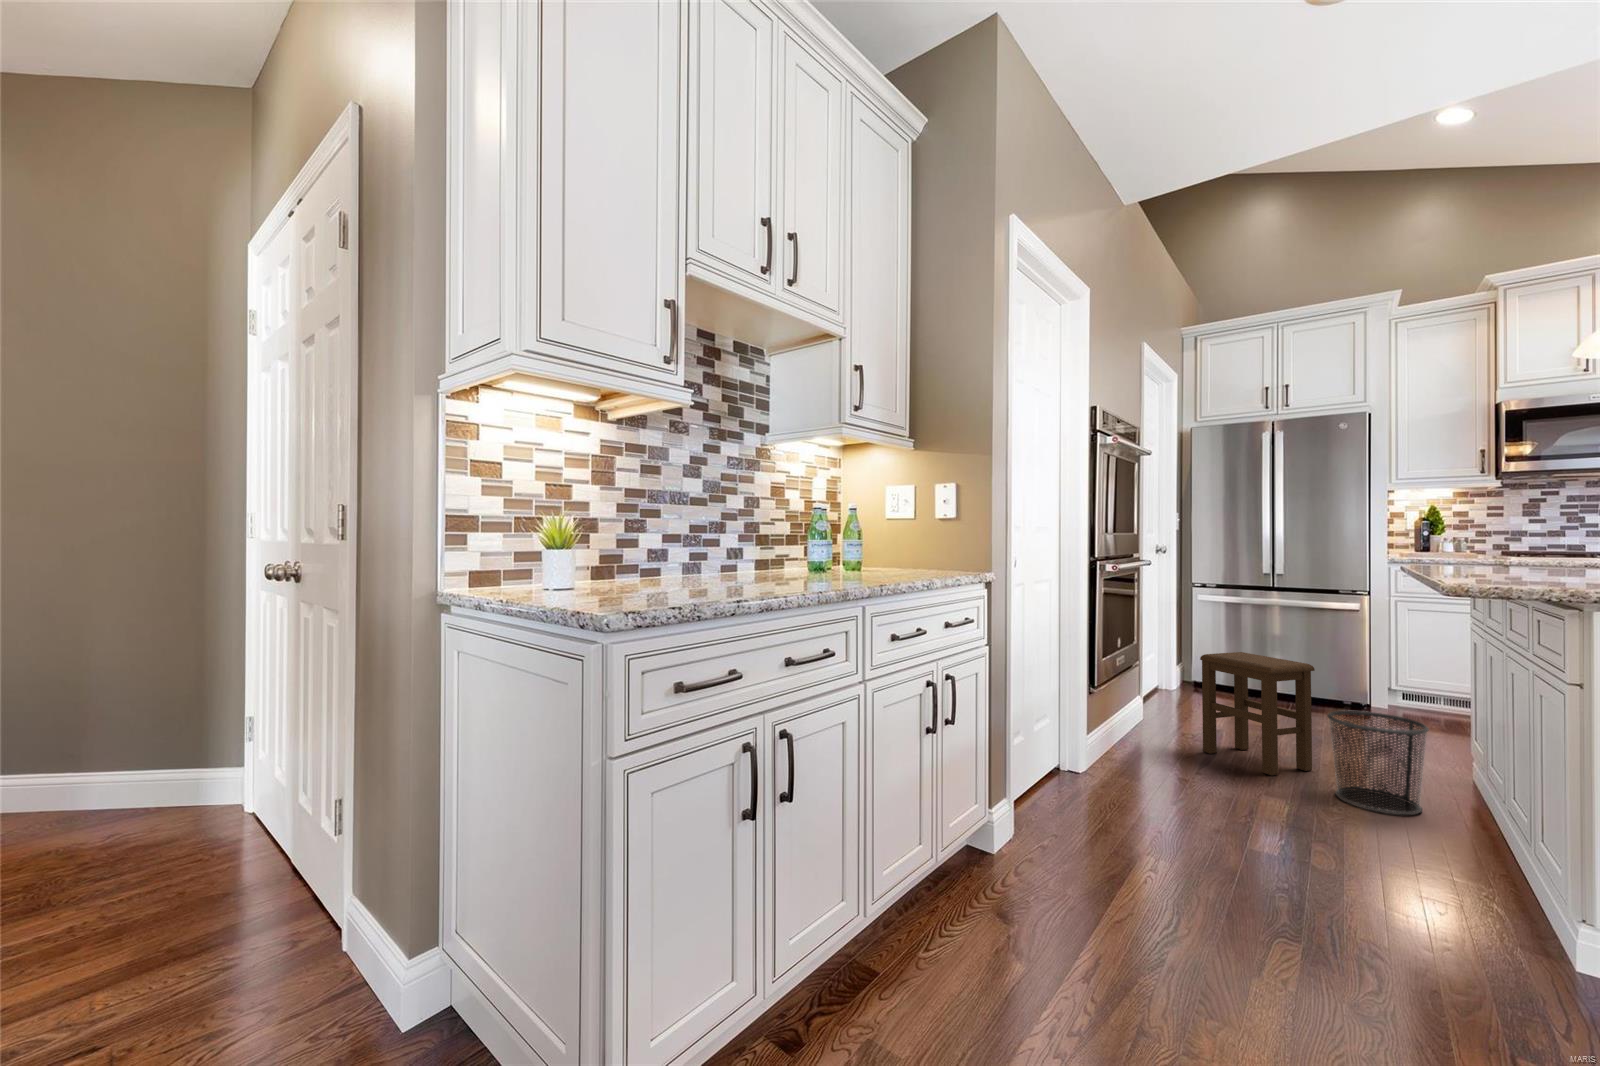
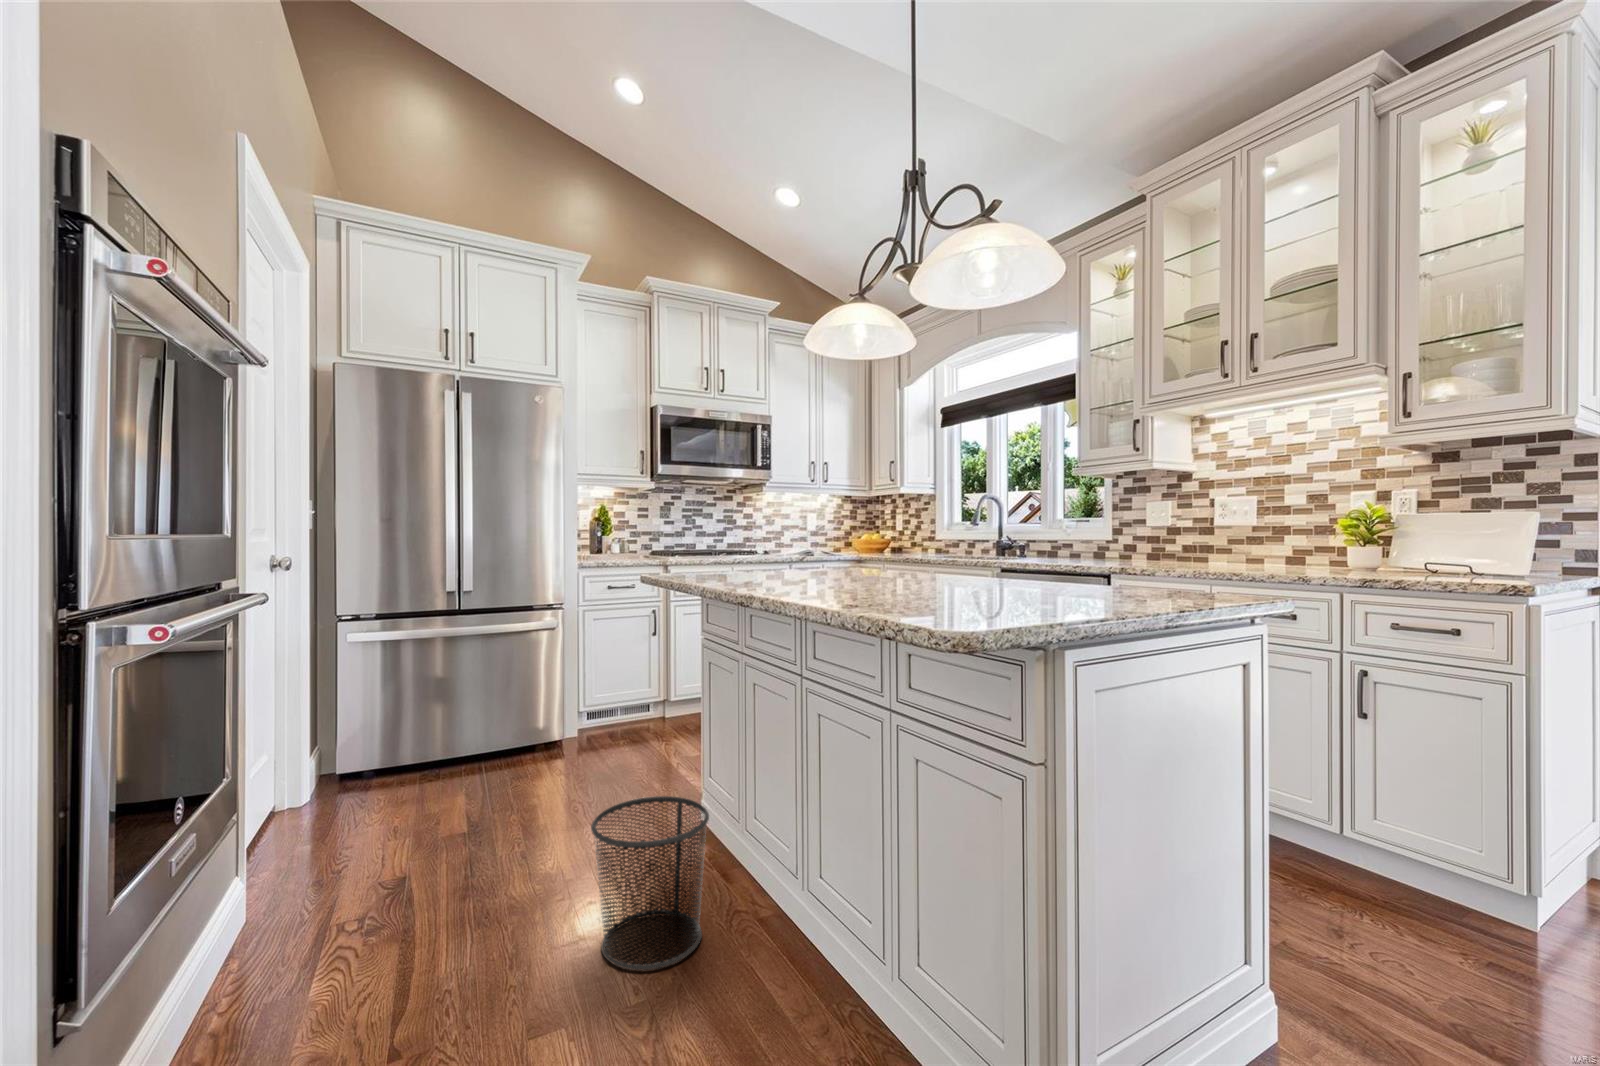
stool: present [1200,652,1315,776] -> none [376,739,557,961]

